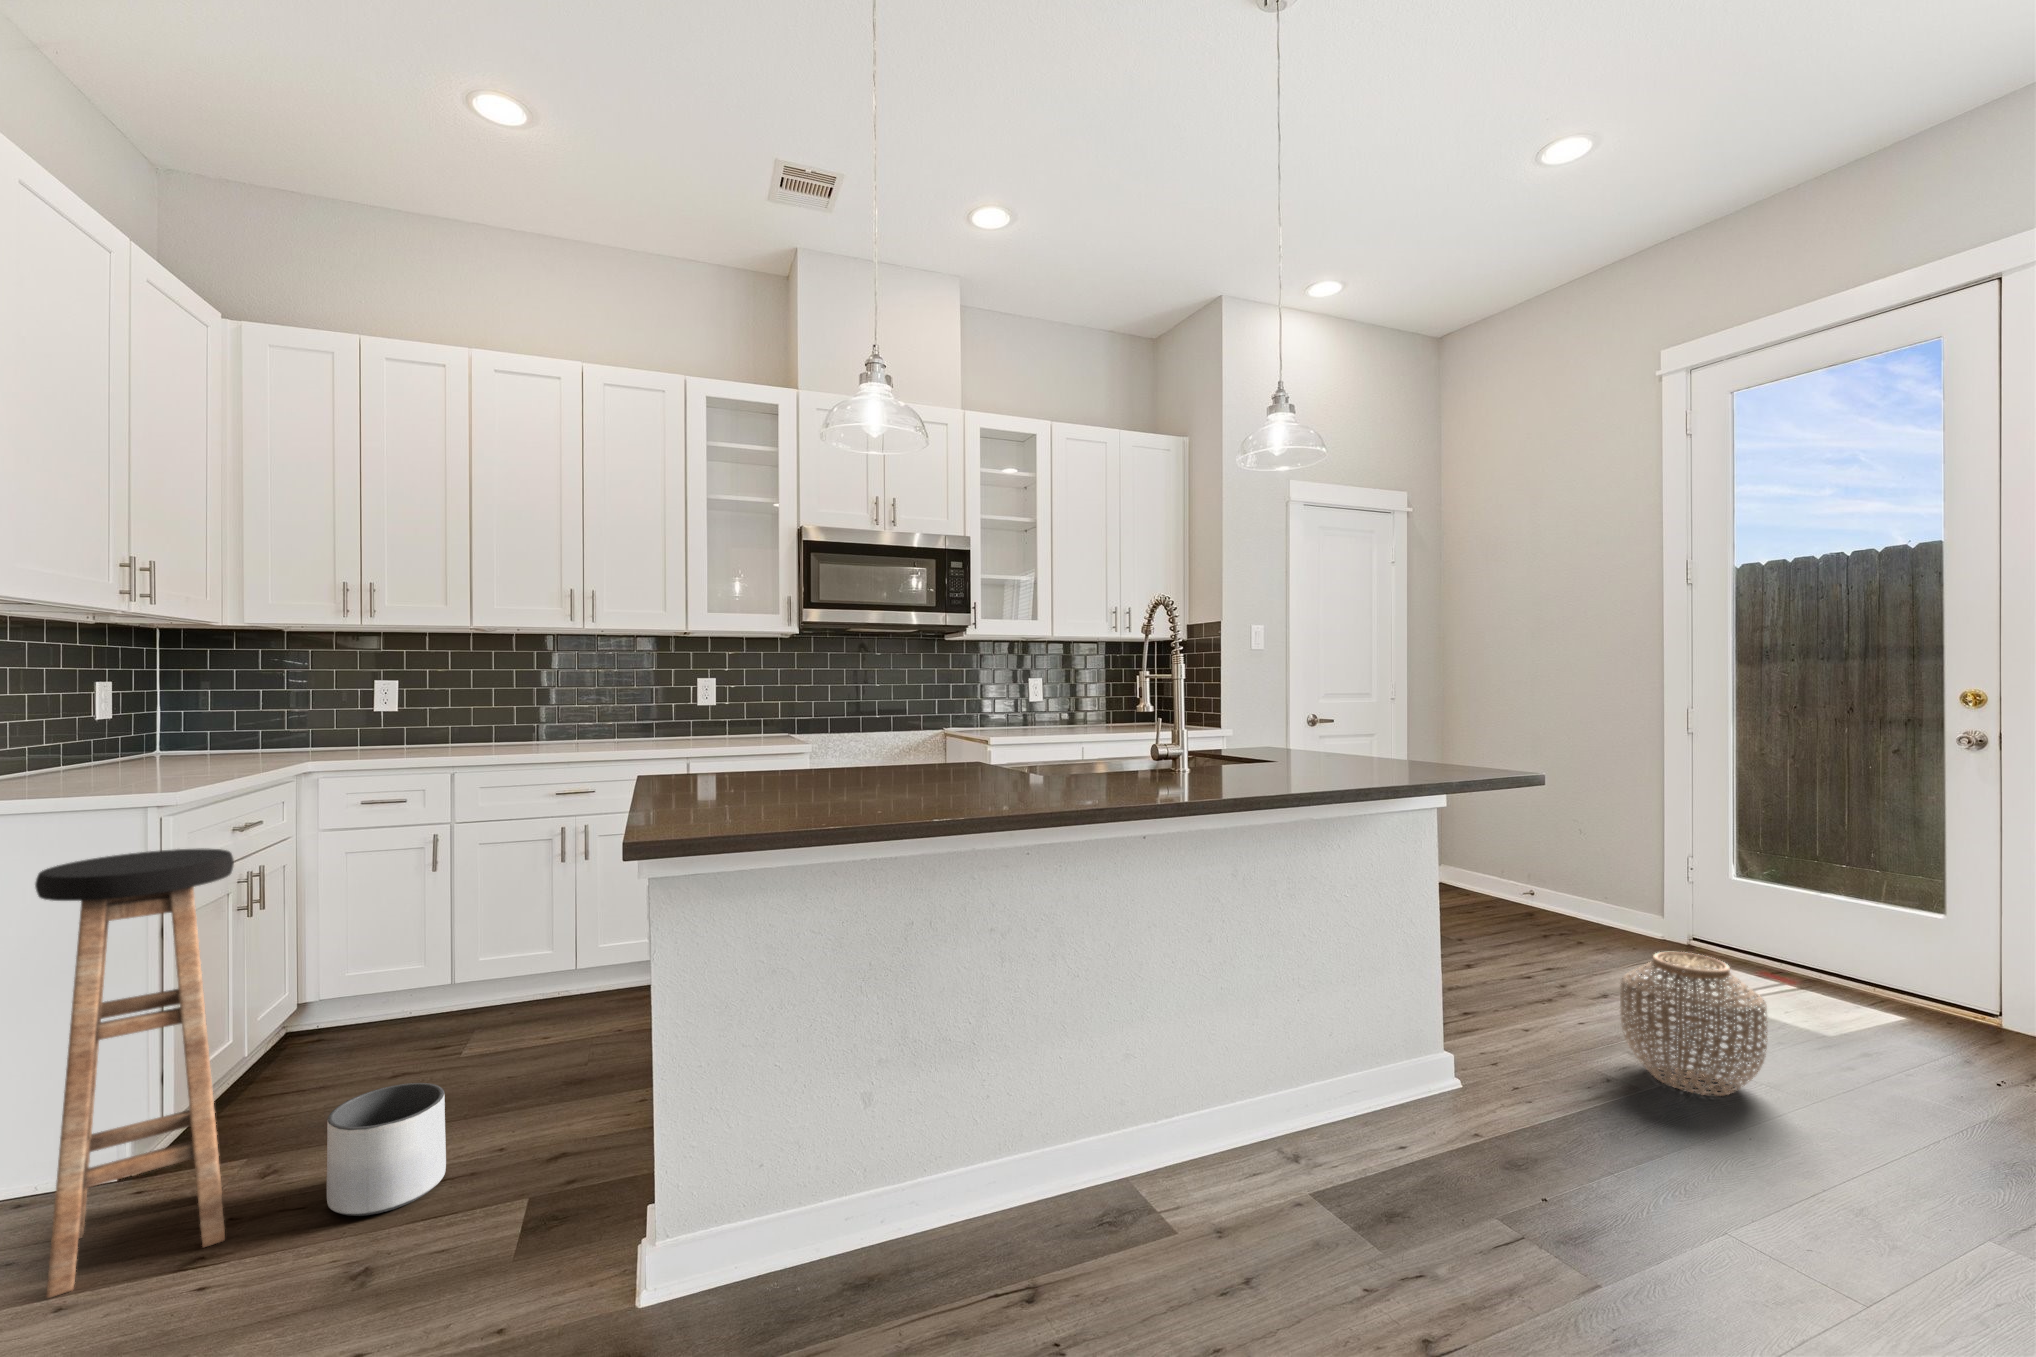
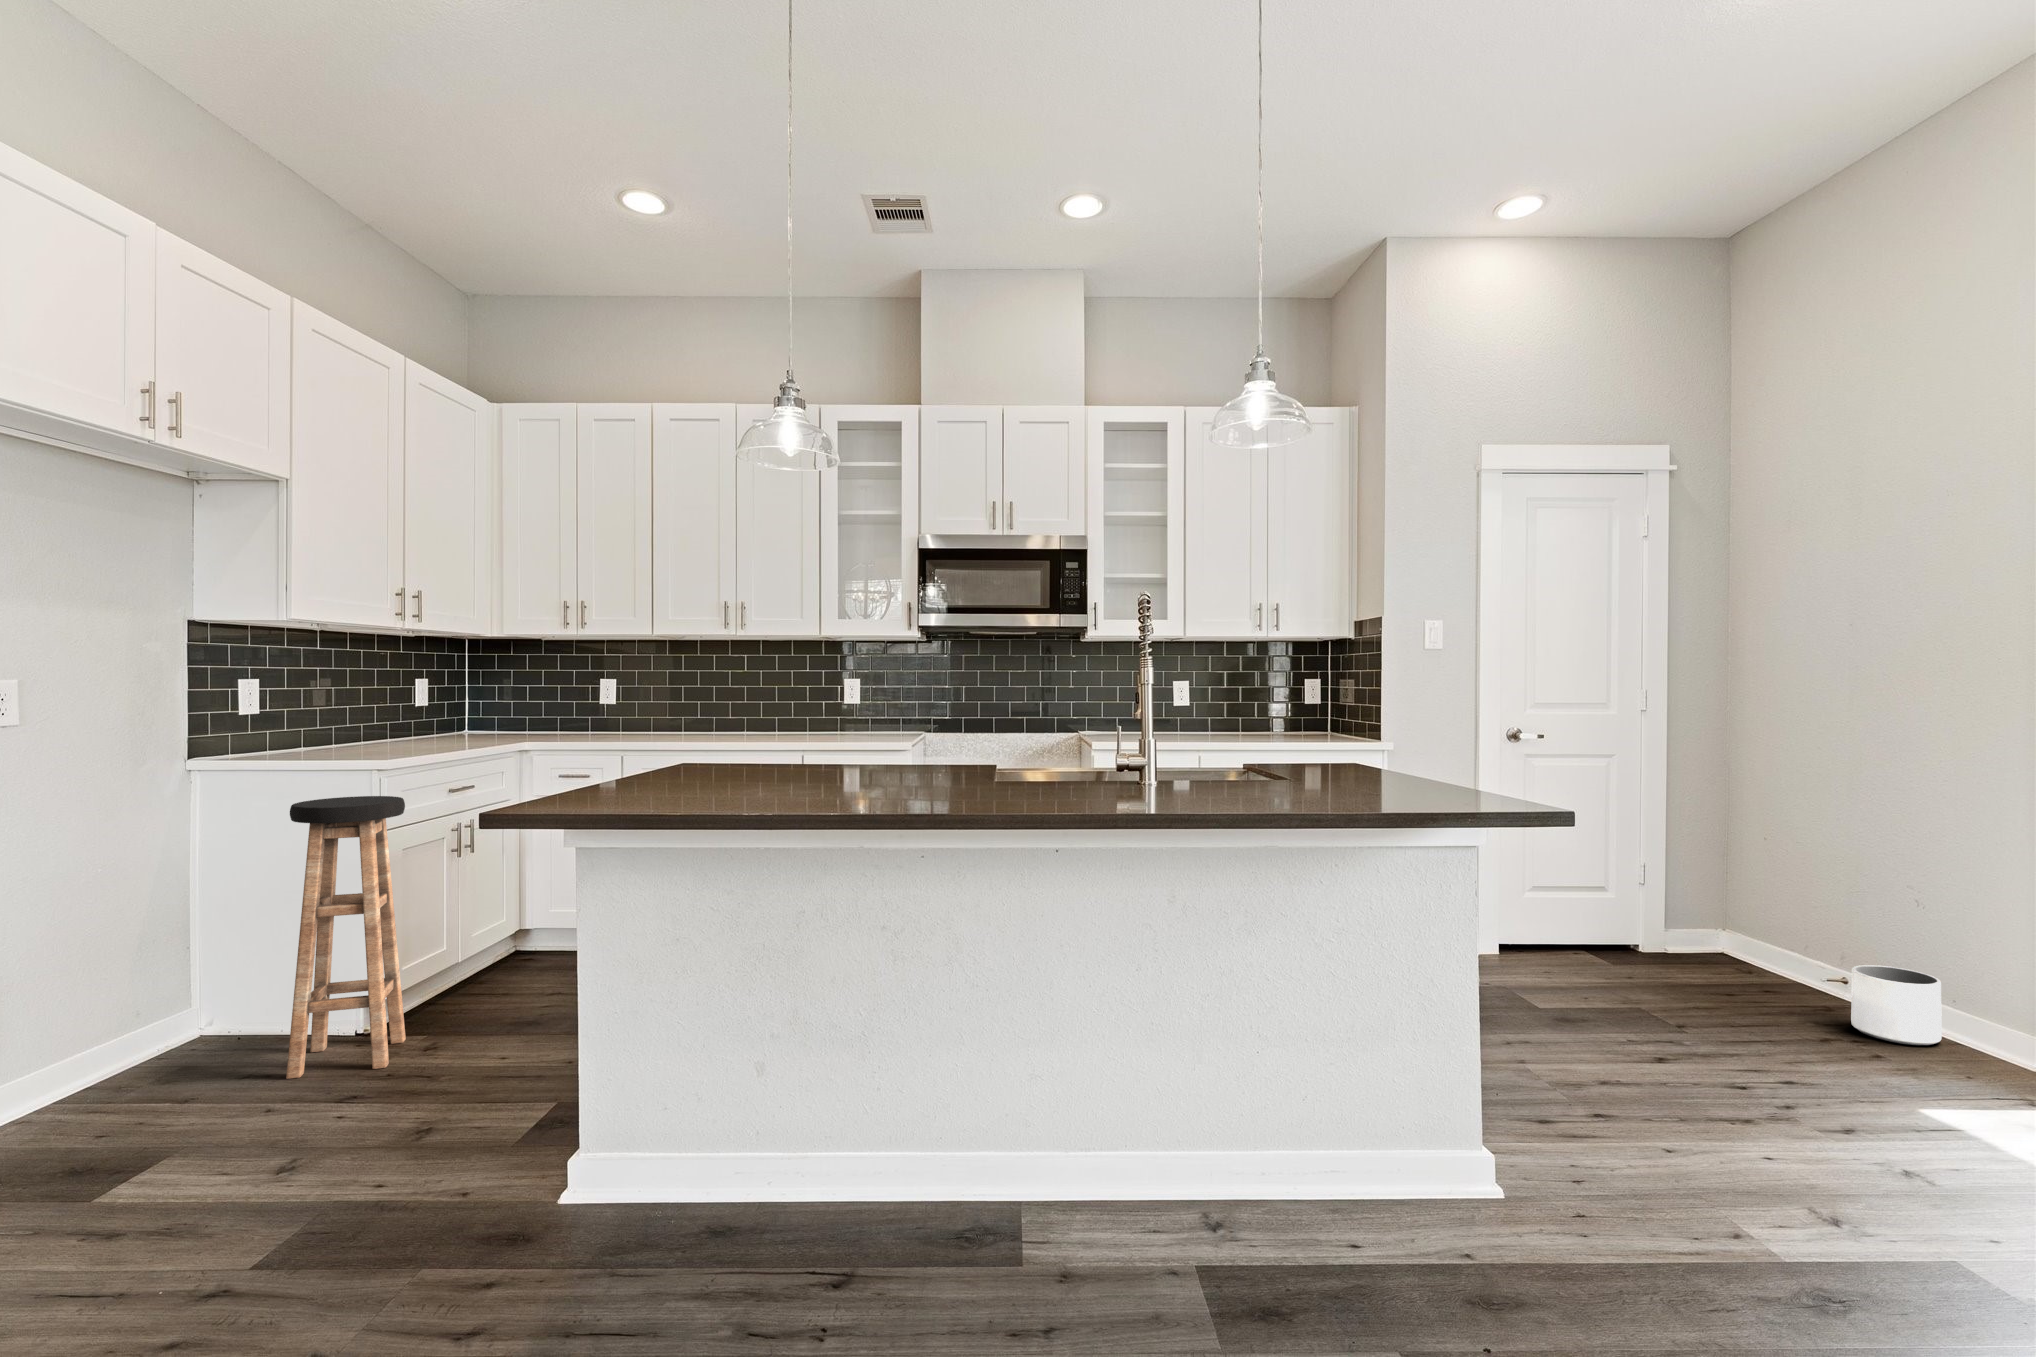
woven basket: present [1620,952,1767,1096] -> none [1679,1037,1867,1228]
planter: present [327,1083,446,1216] -> present [1851,965,1942,1045]

